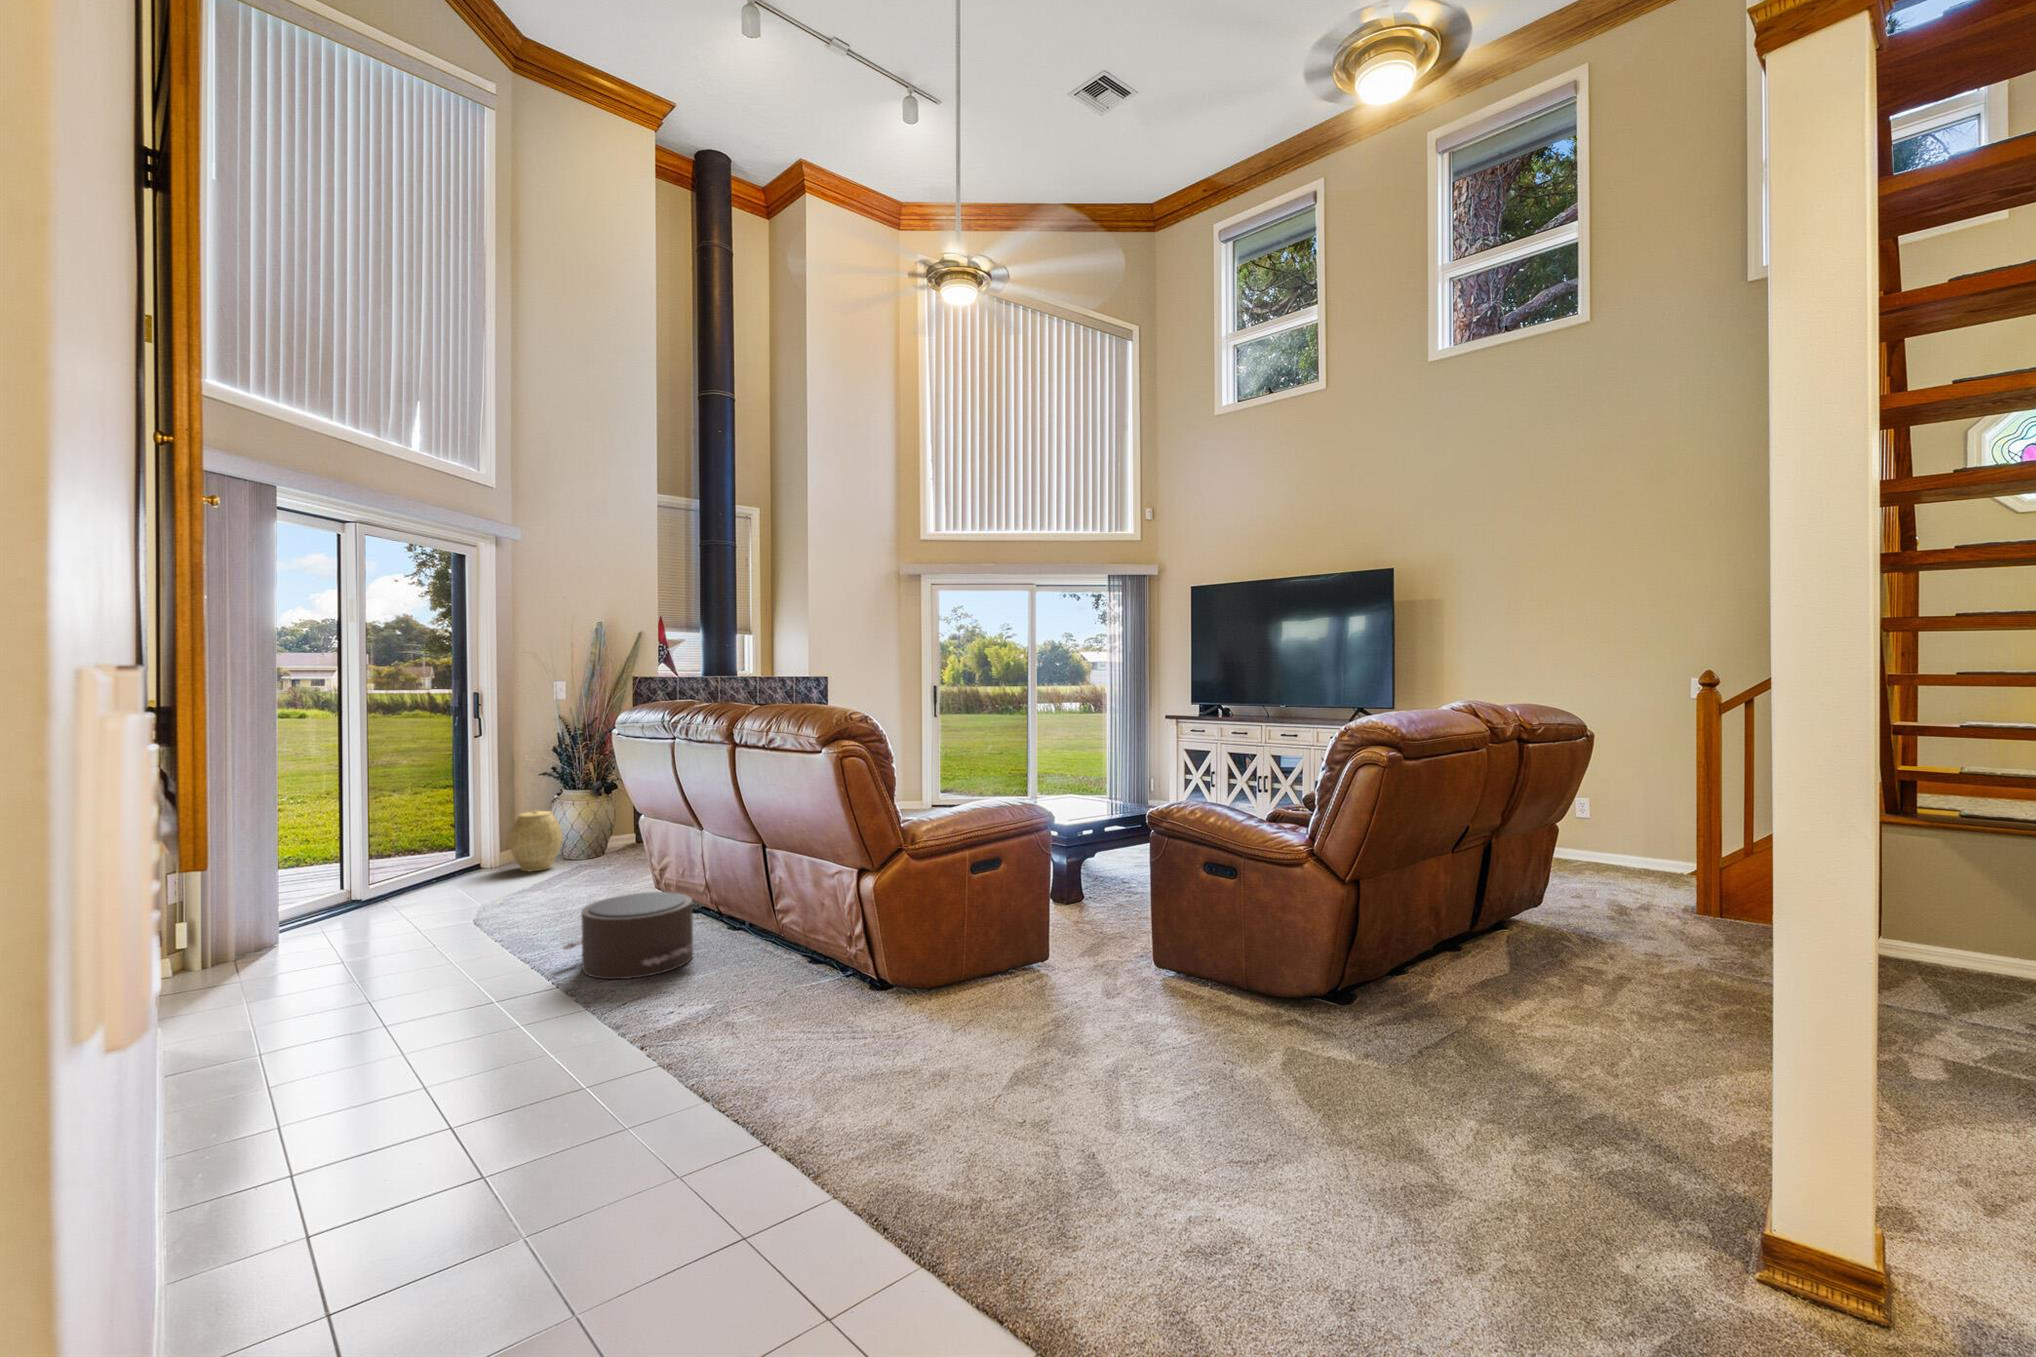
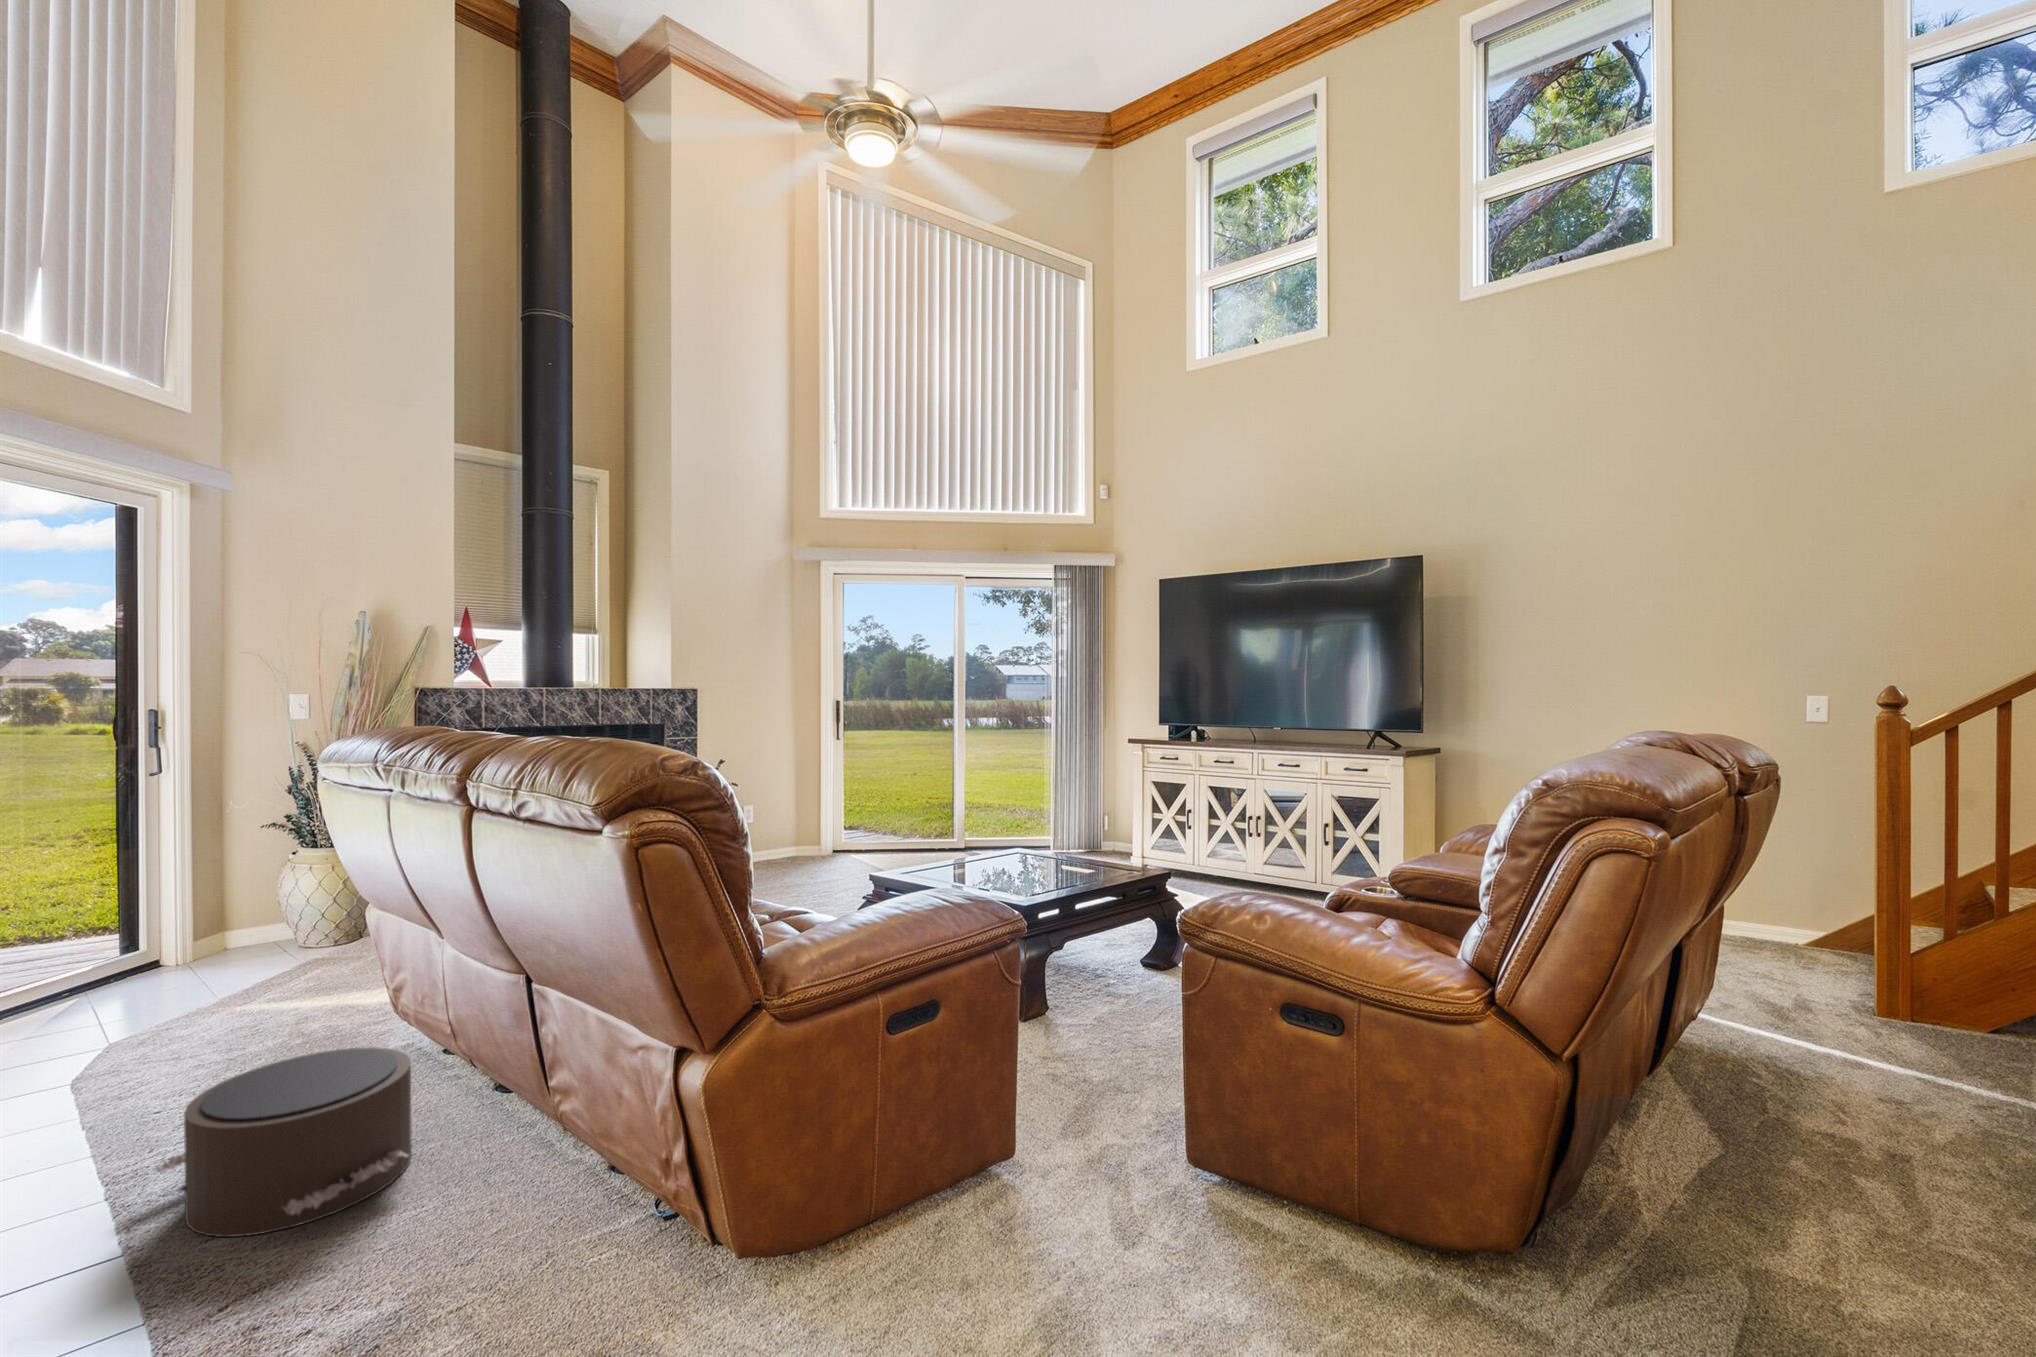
woven basket: present [509,810,563,871] -> none [203,880,293,971]

